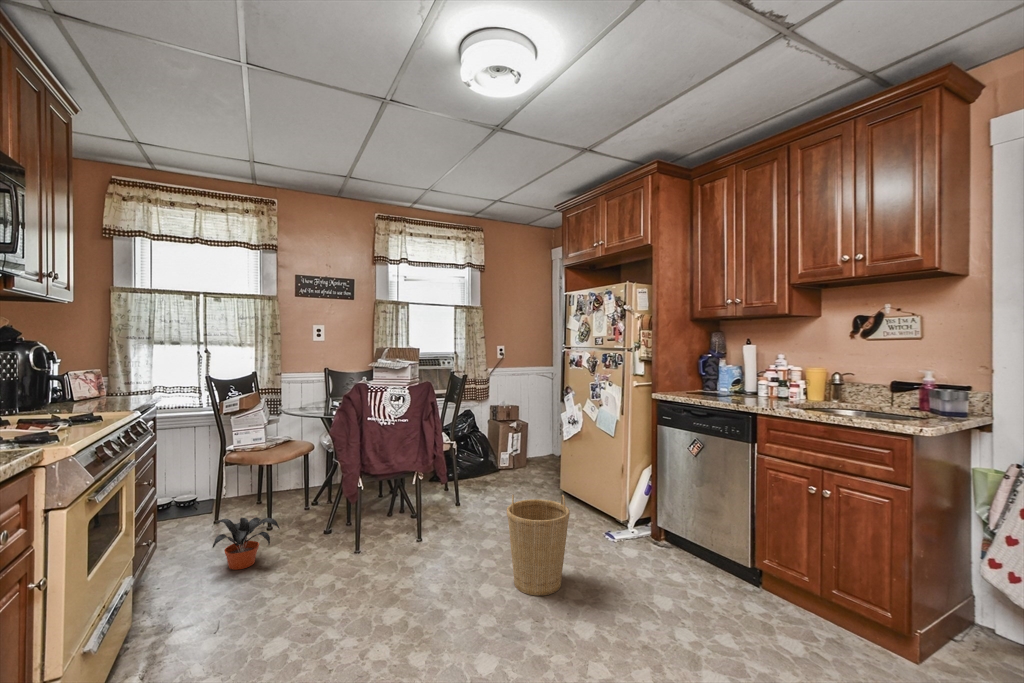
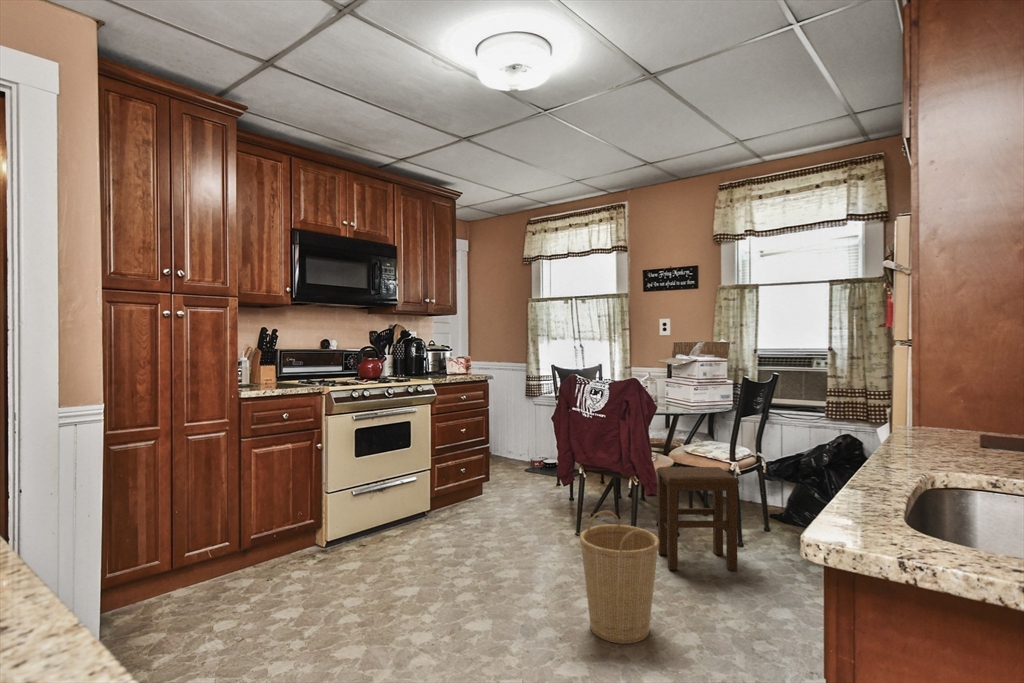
stool: none [437,447,496,537] -> present [656,467,739,570]
potted plant: present [213,517,280,570] -> none [493,472,540,513]

